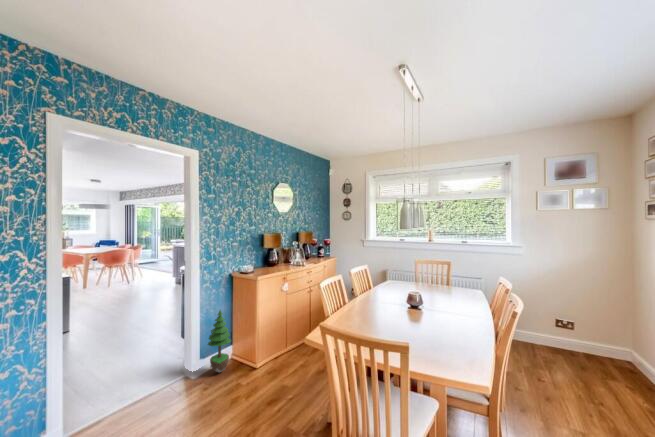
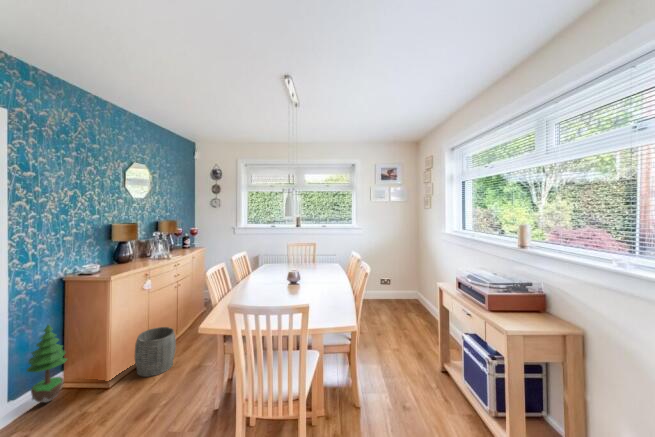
woven basket: none [276,327,308,372] -> present [135,327,176,377]

